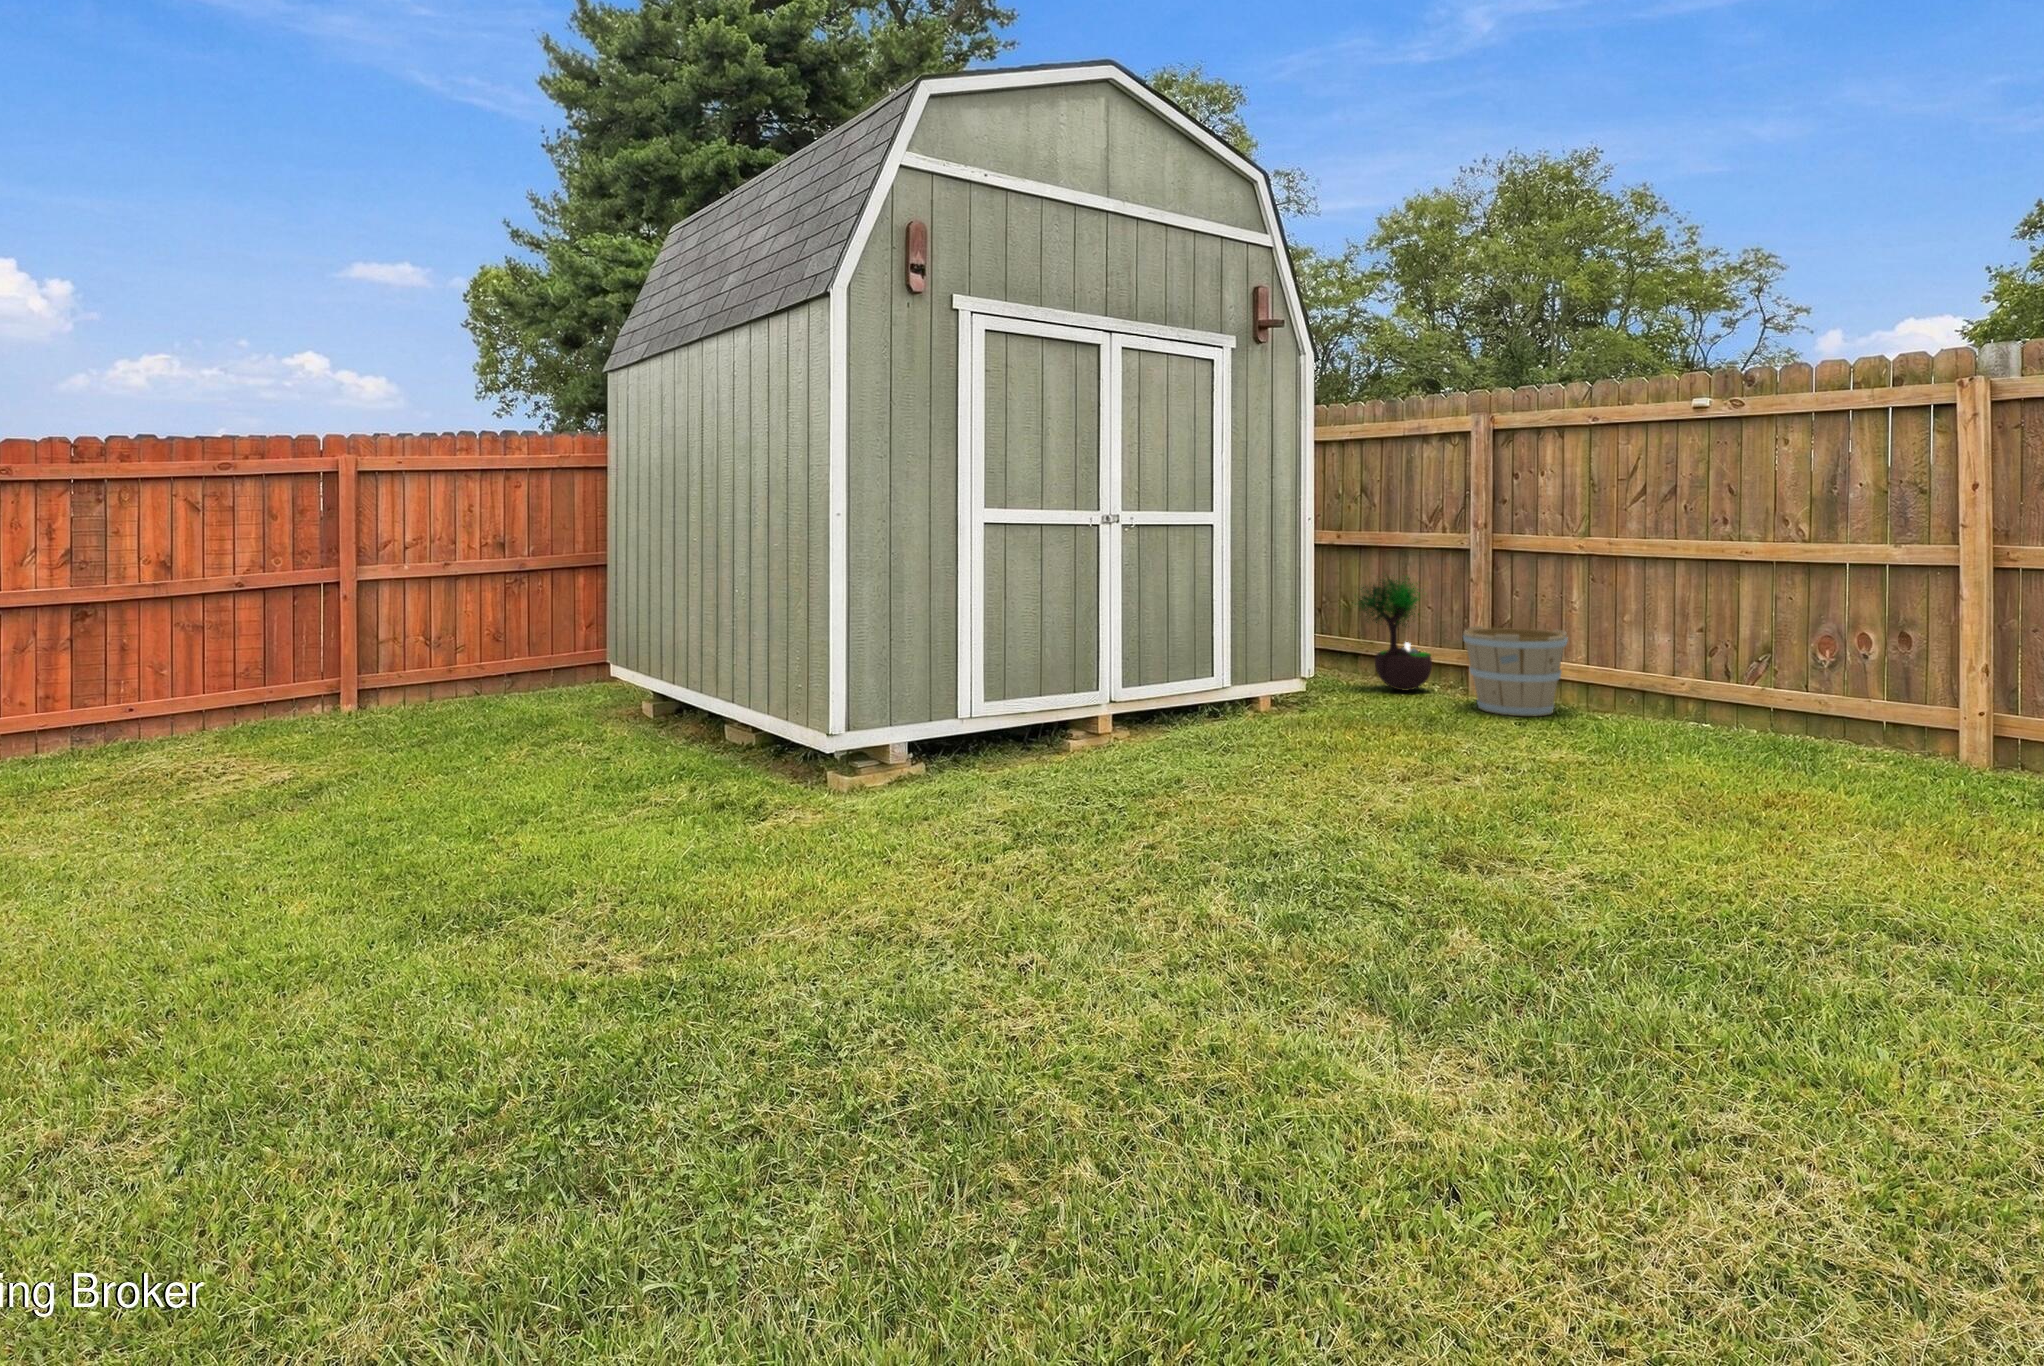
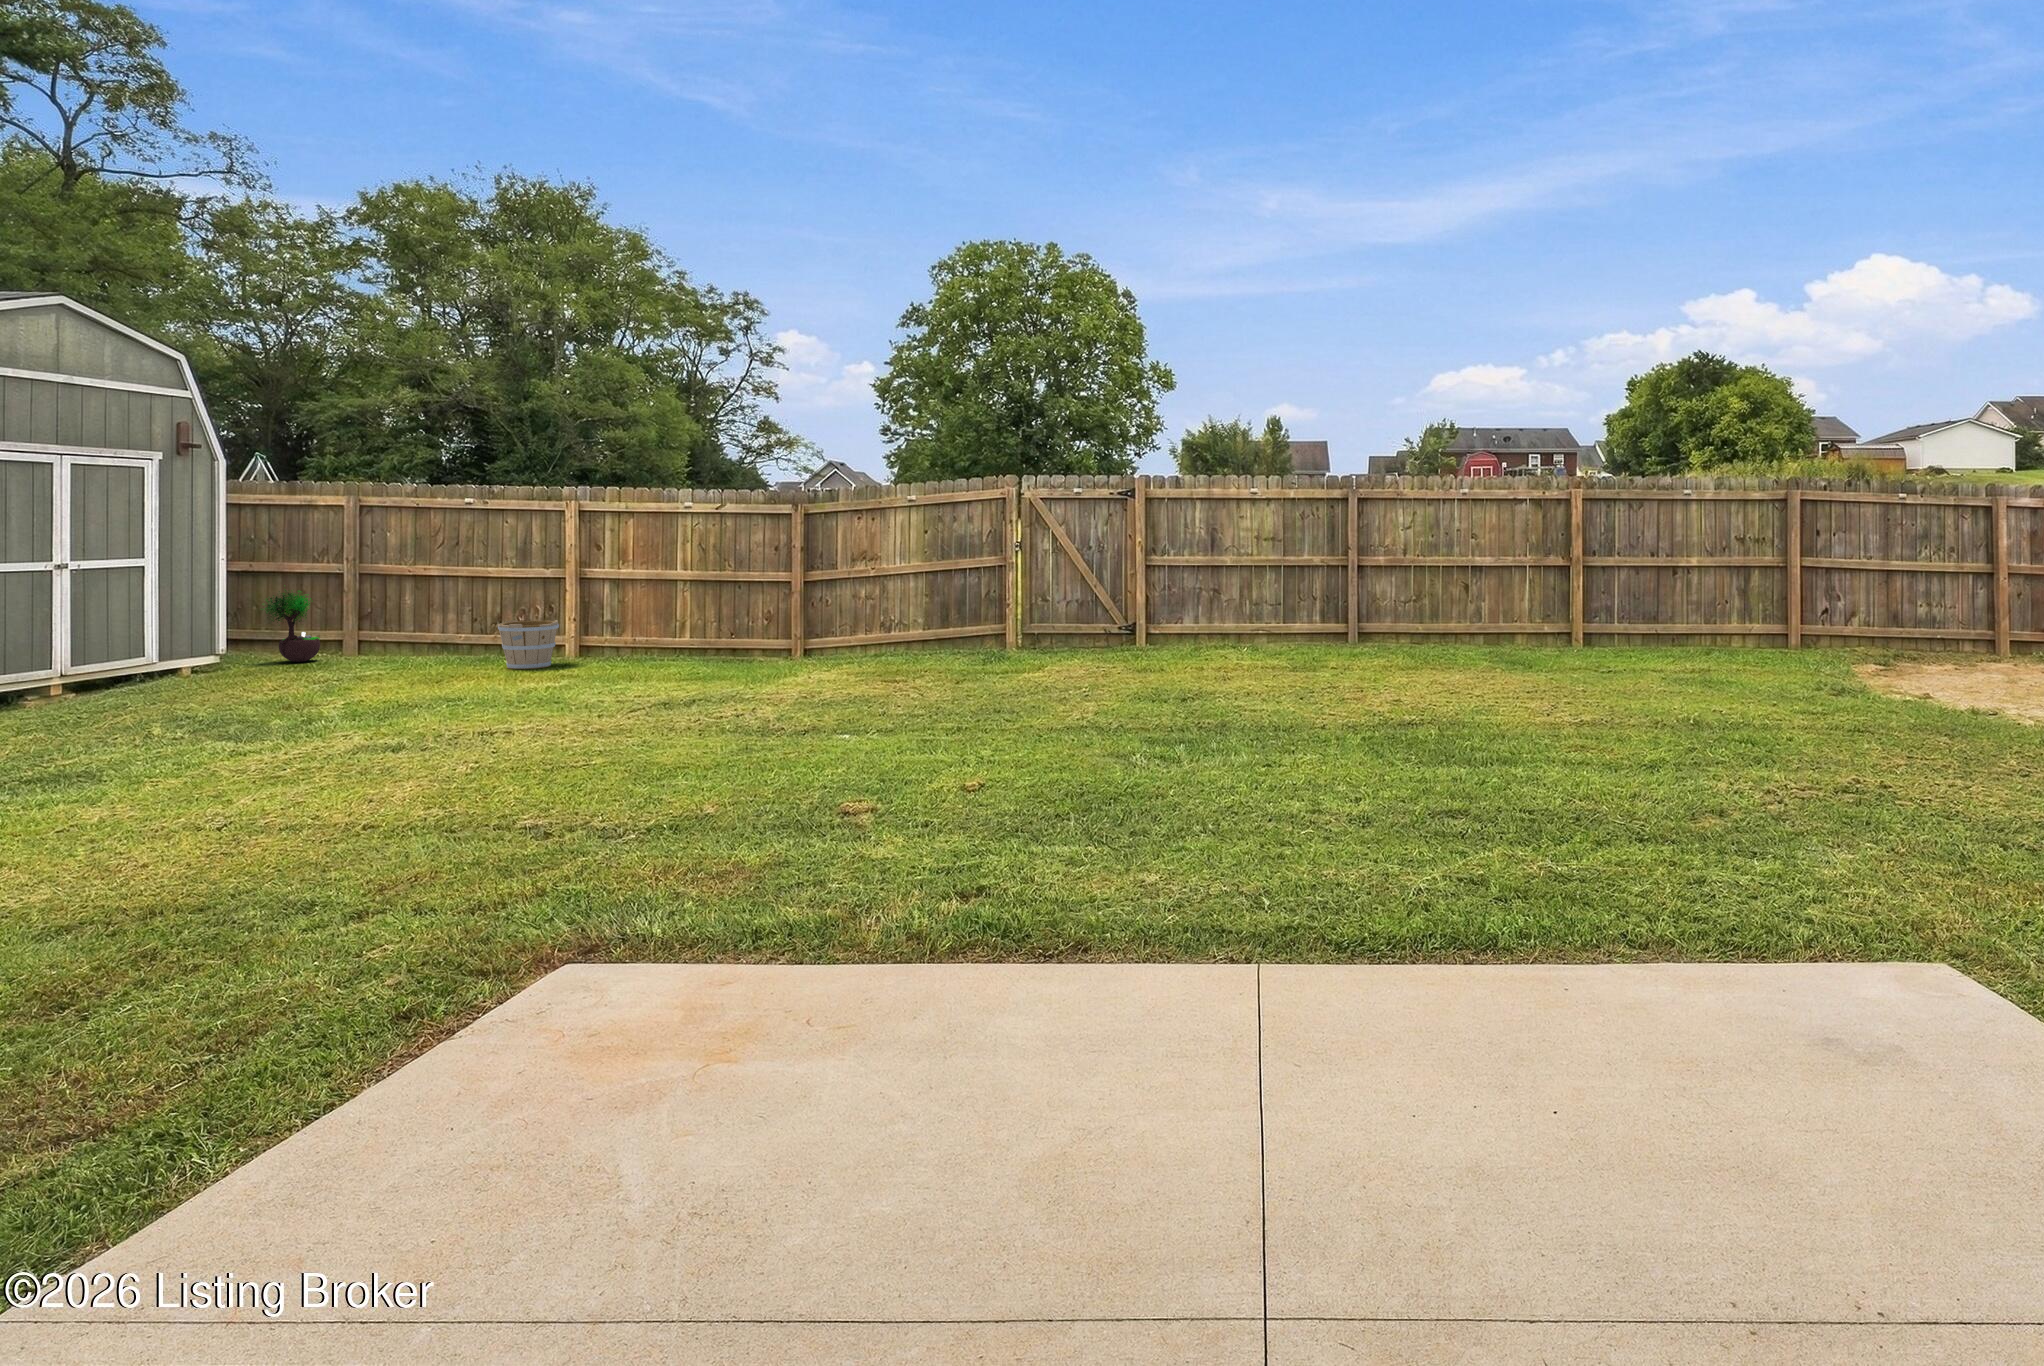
wooden bucket: present [1463,626,1568,716] -> present [498,620,559,669]

